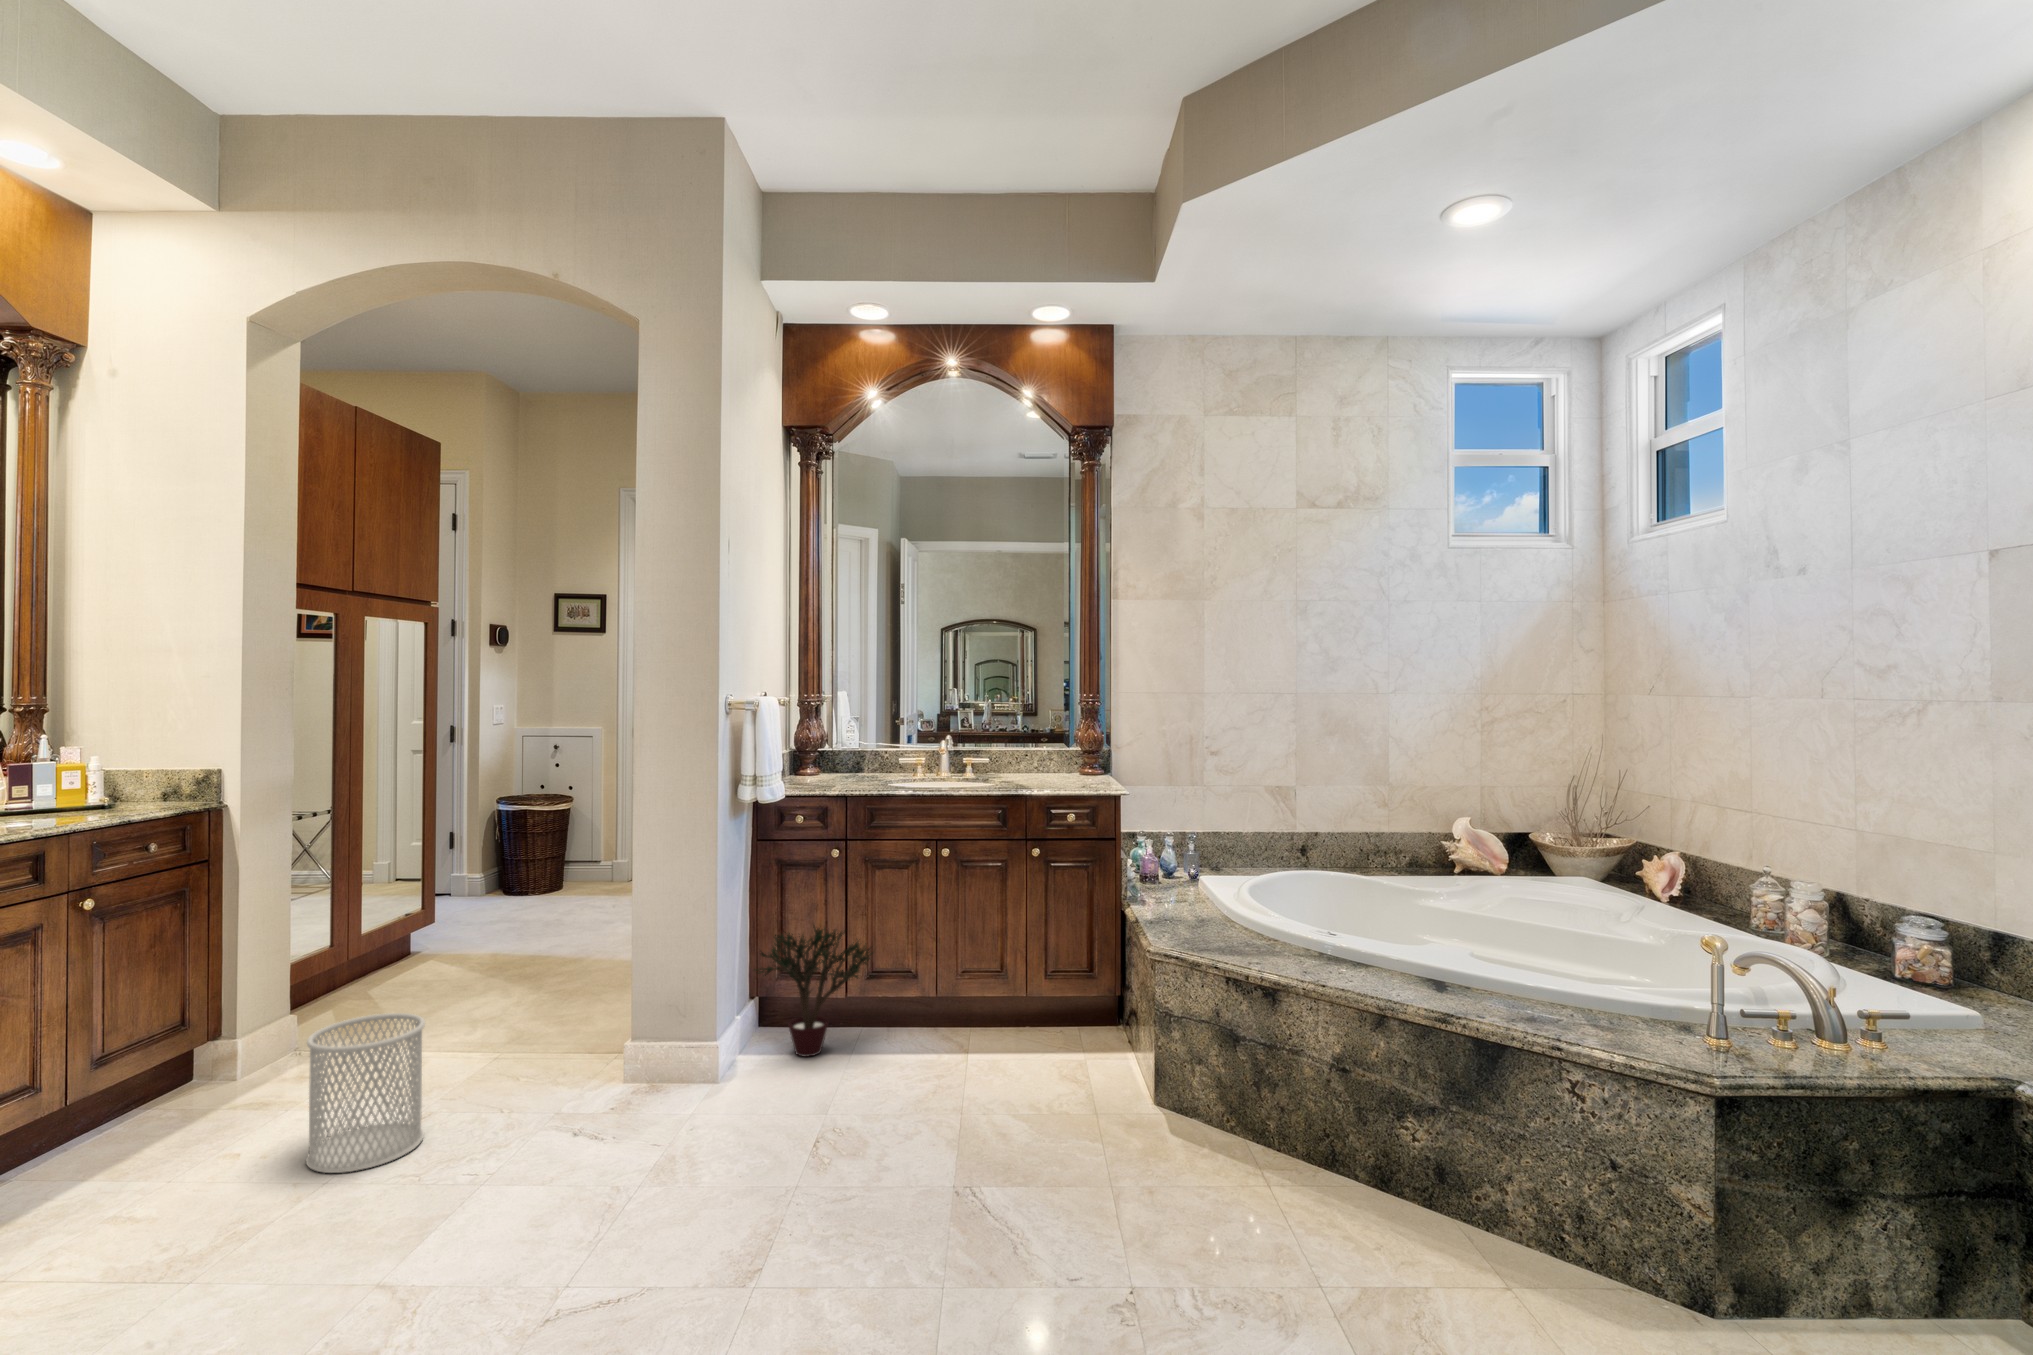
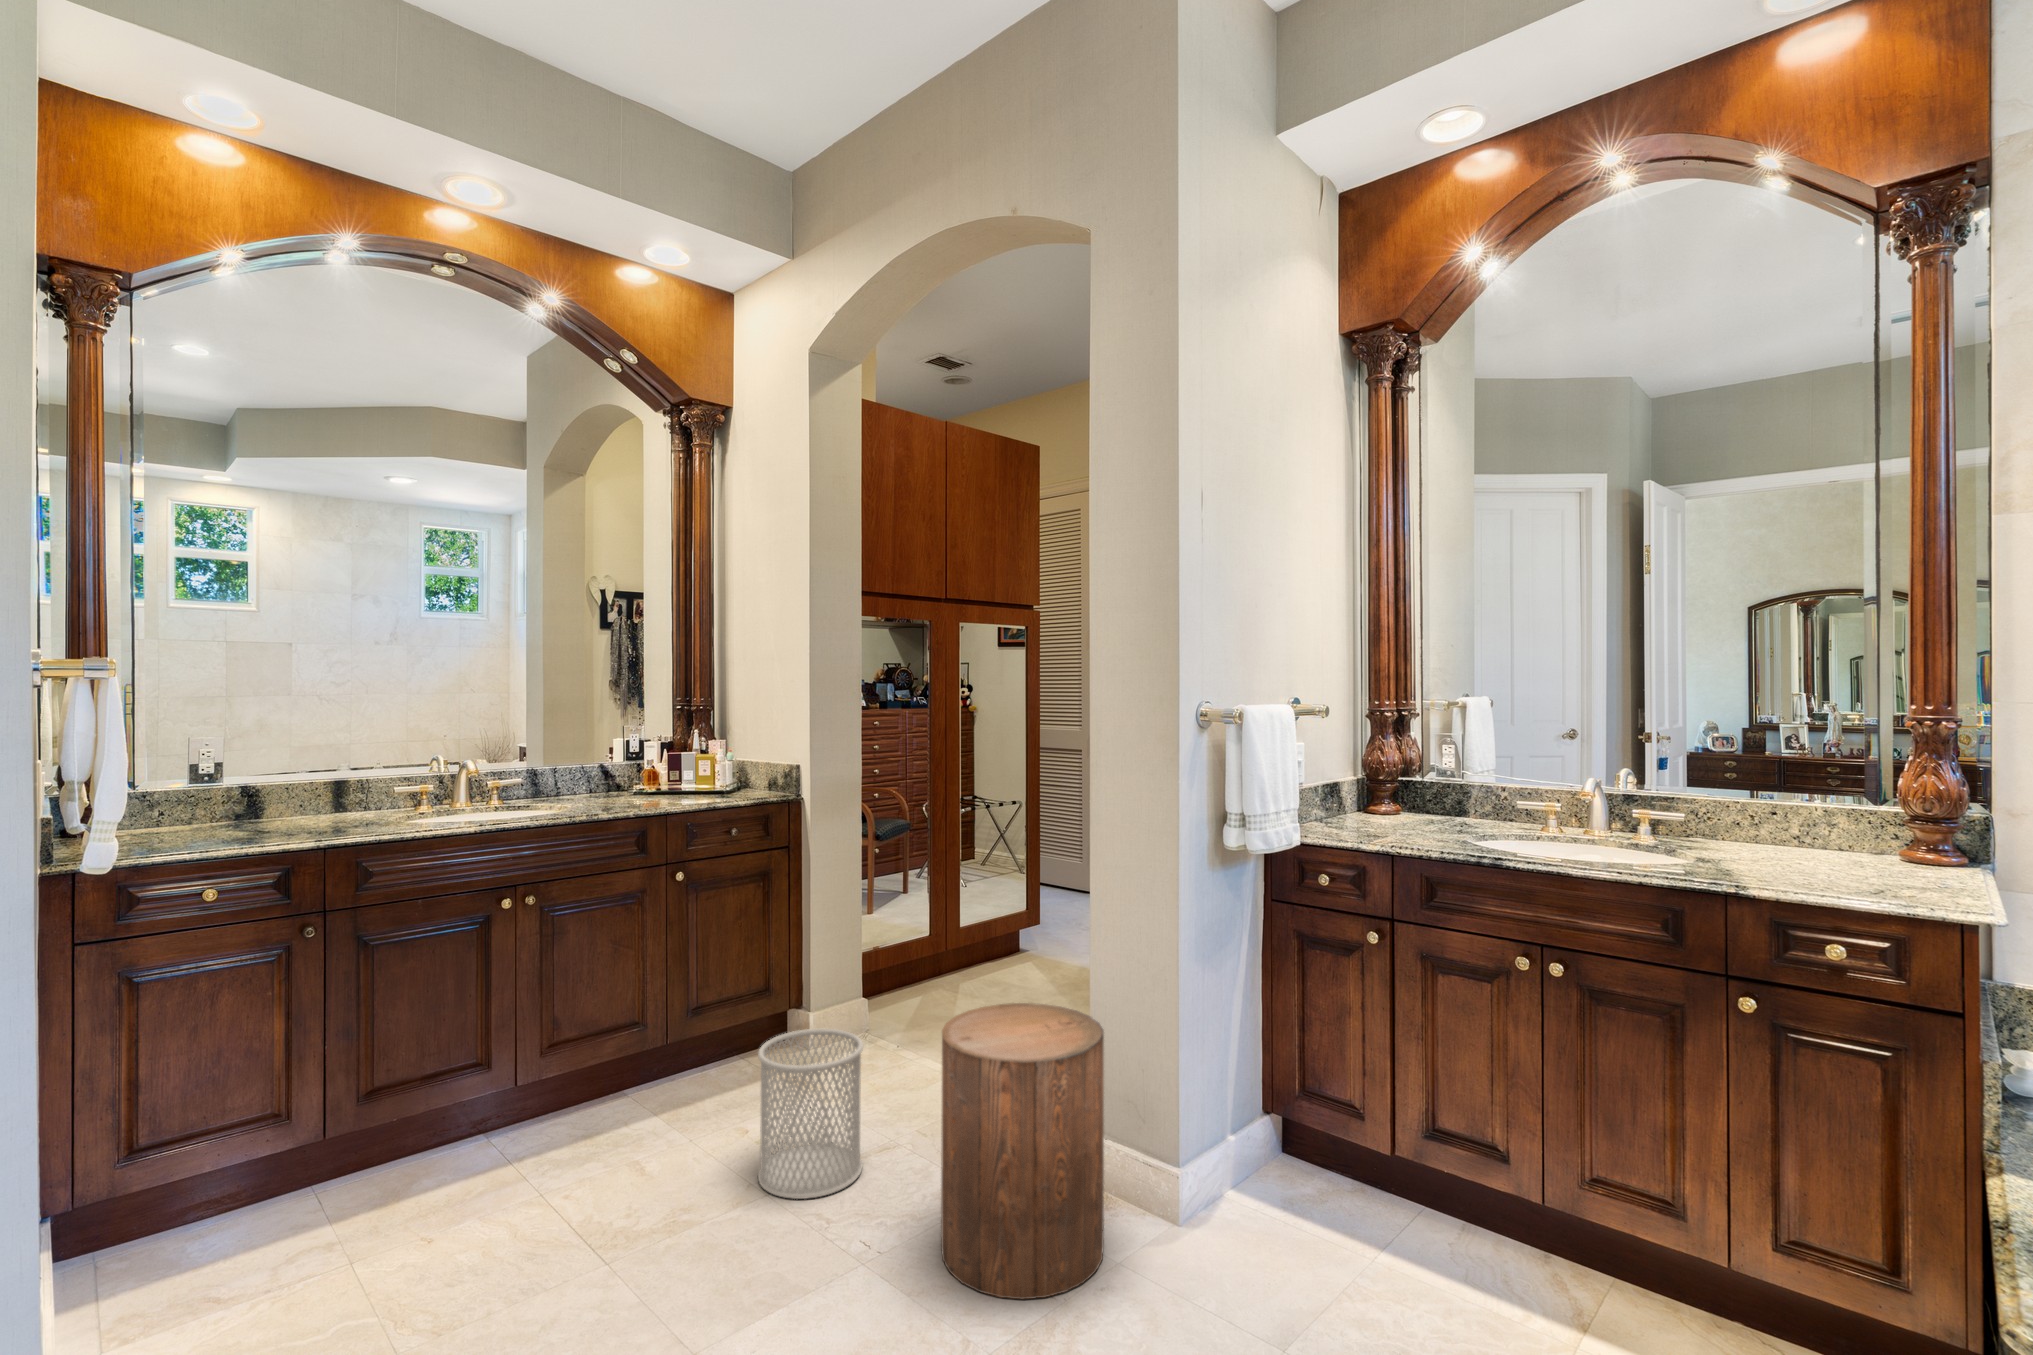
potted plant: present [758,928,872,1057] -> none [1229,1030,1432,1237]
stool: none [548,938,686,1155] -> present [941,1003,1104,1299]

